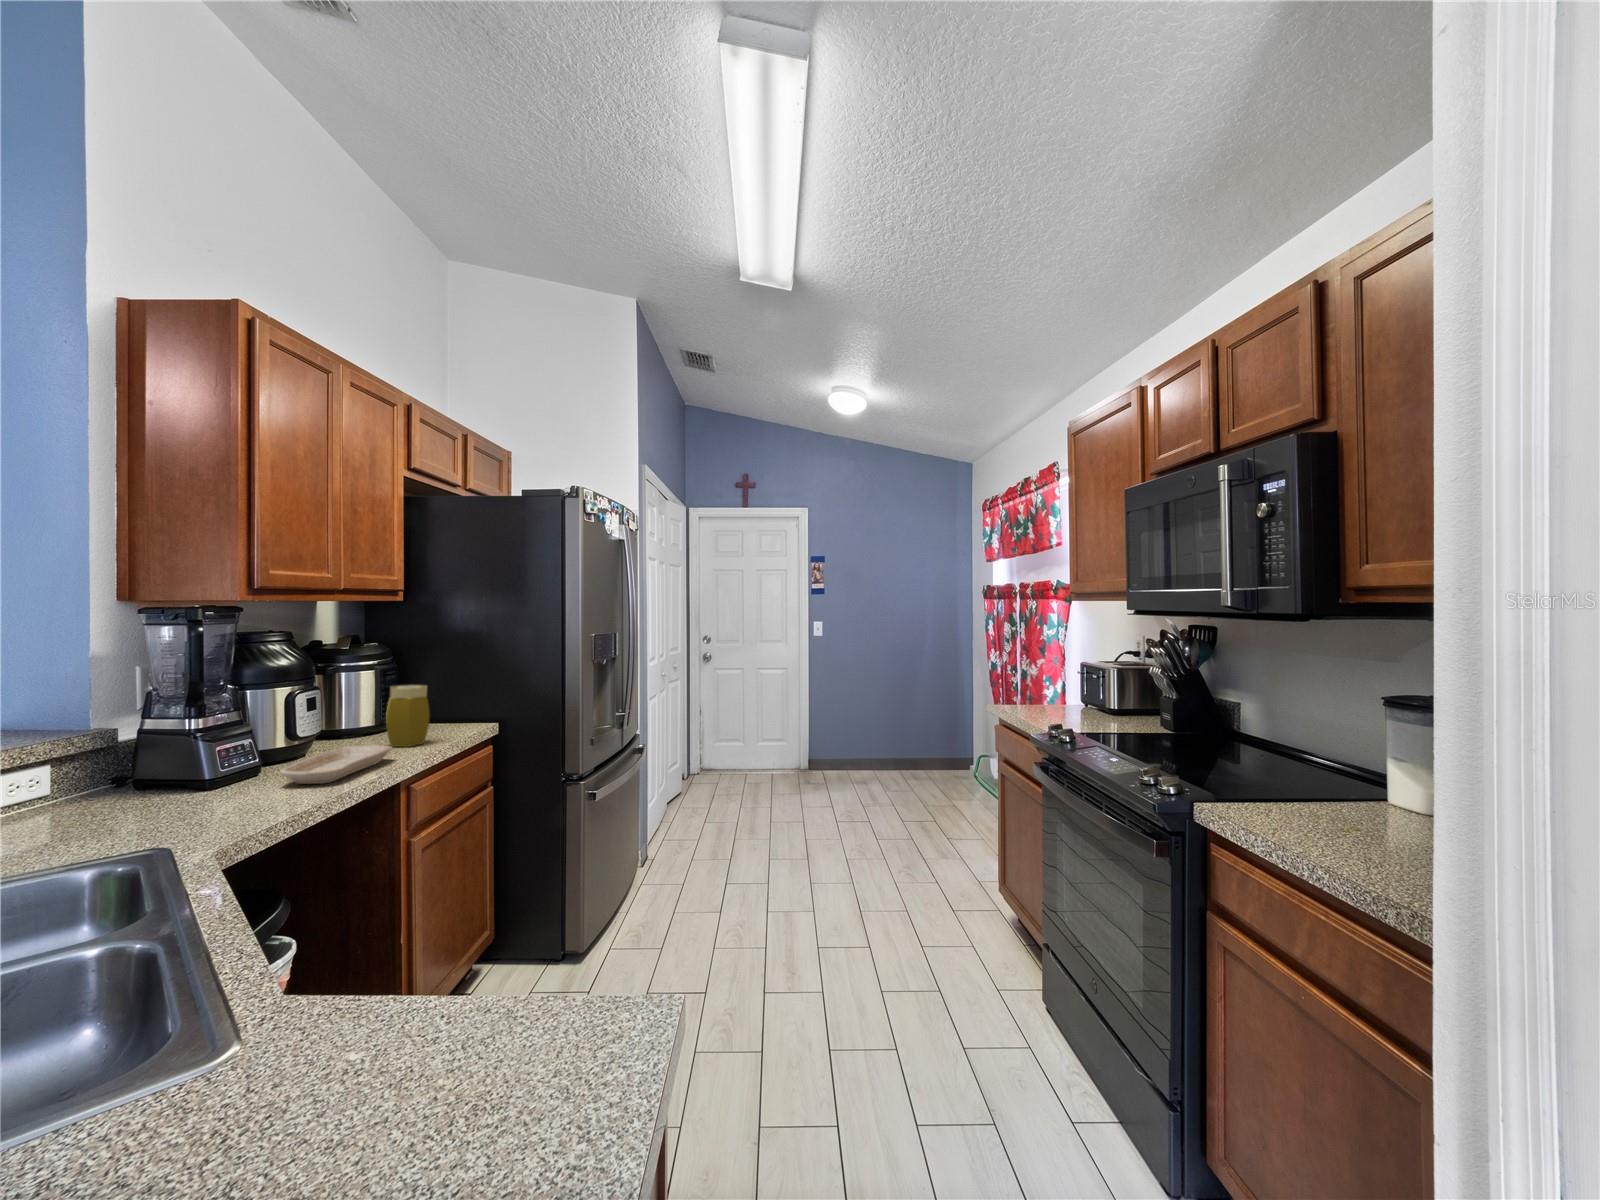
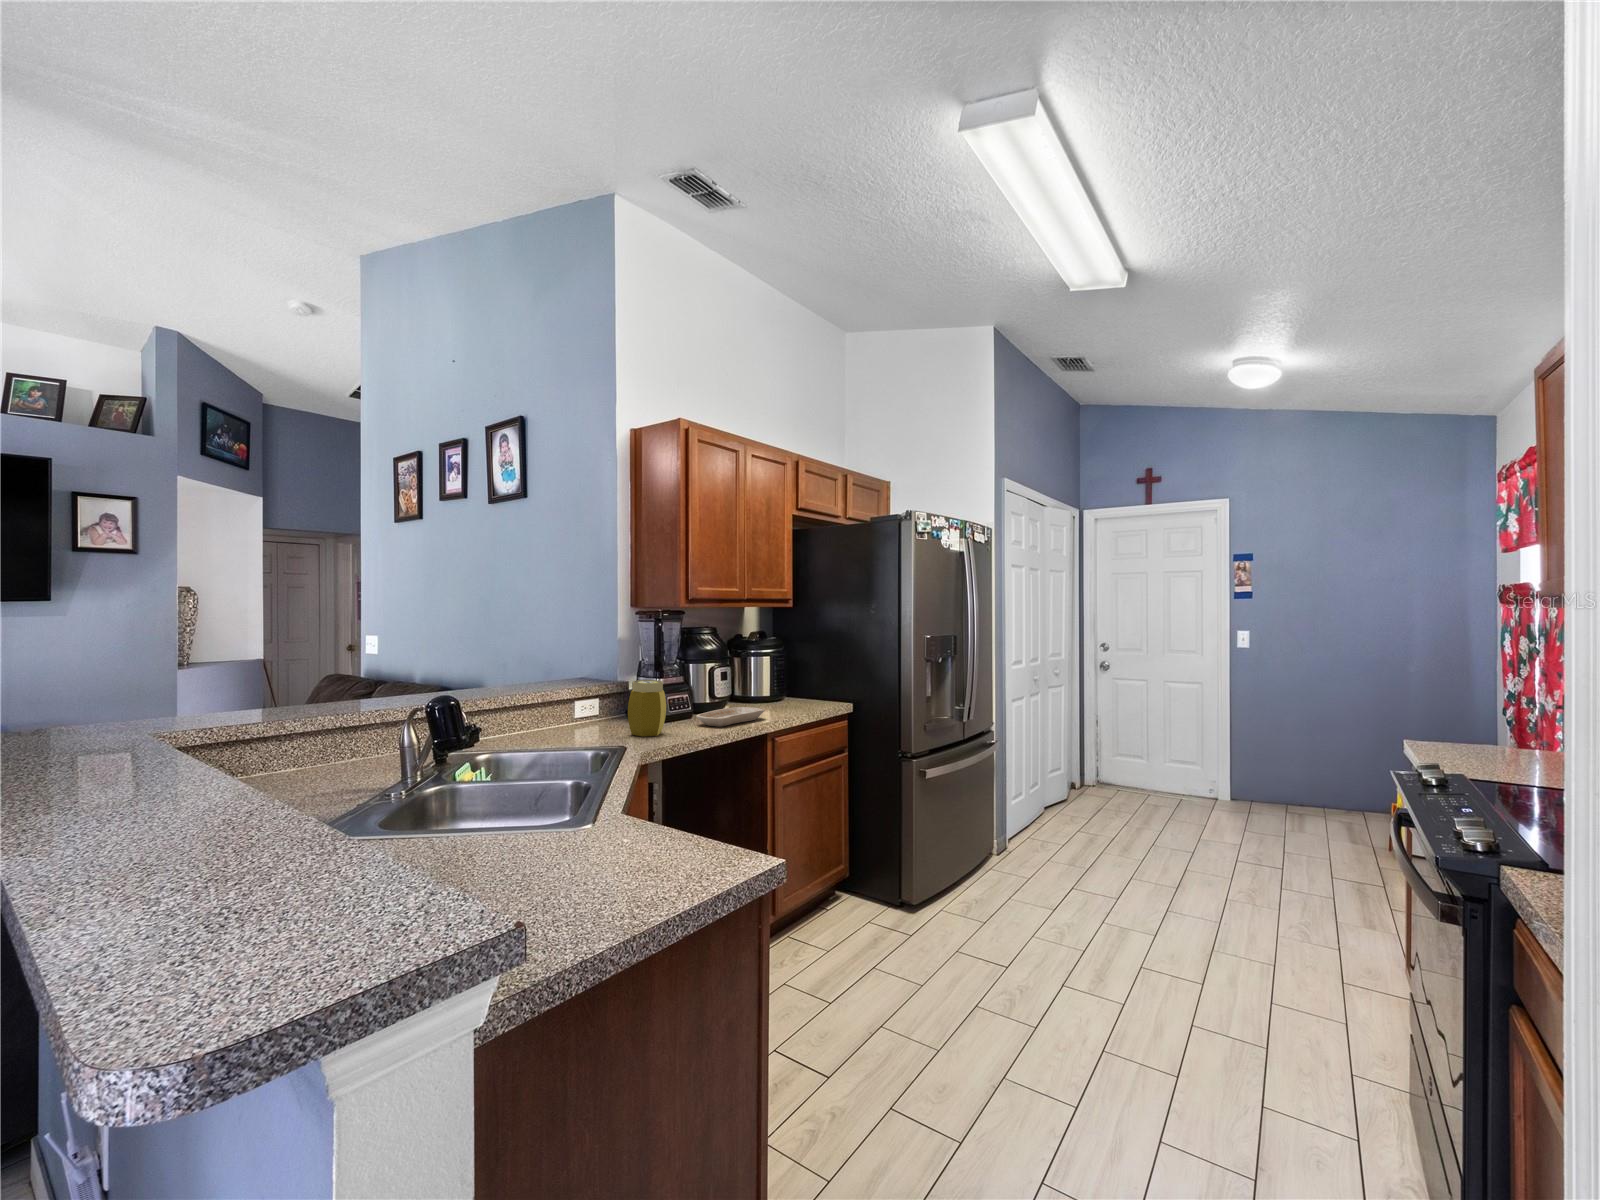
jar: present [386,685,430,747] -> present [628,680,666,737]

